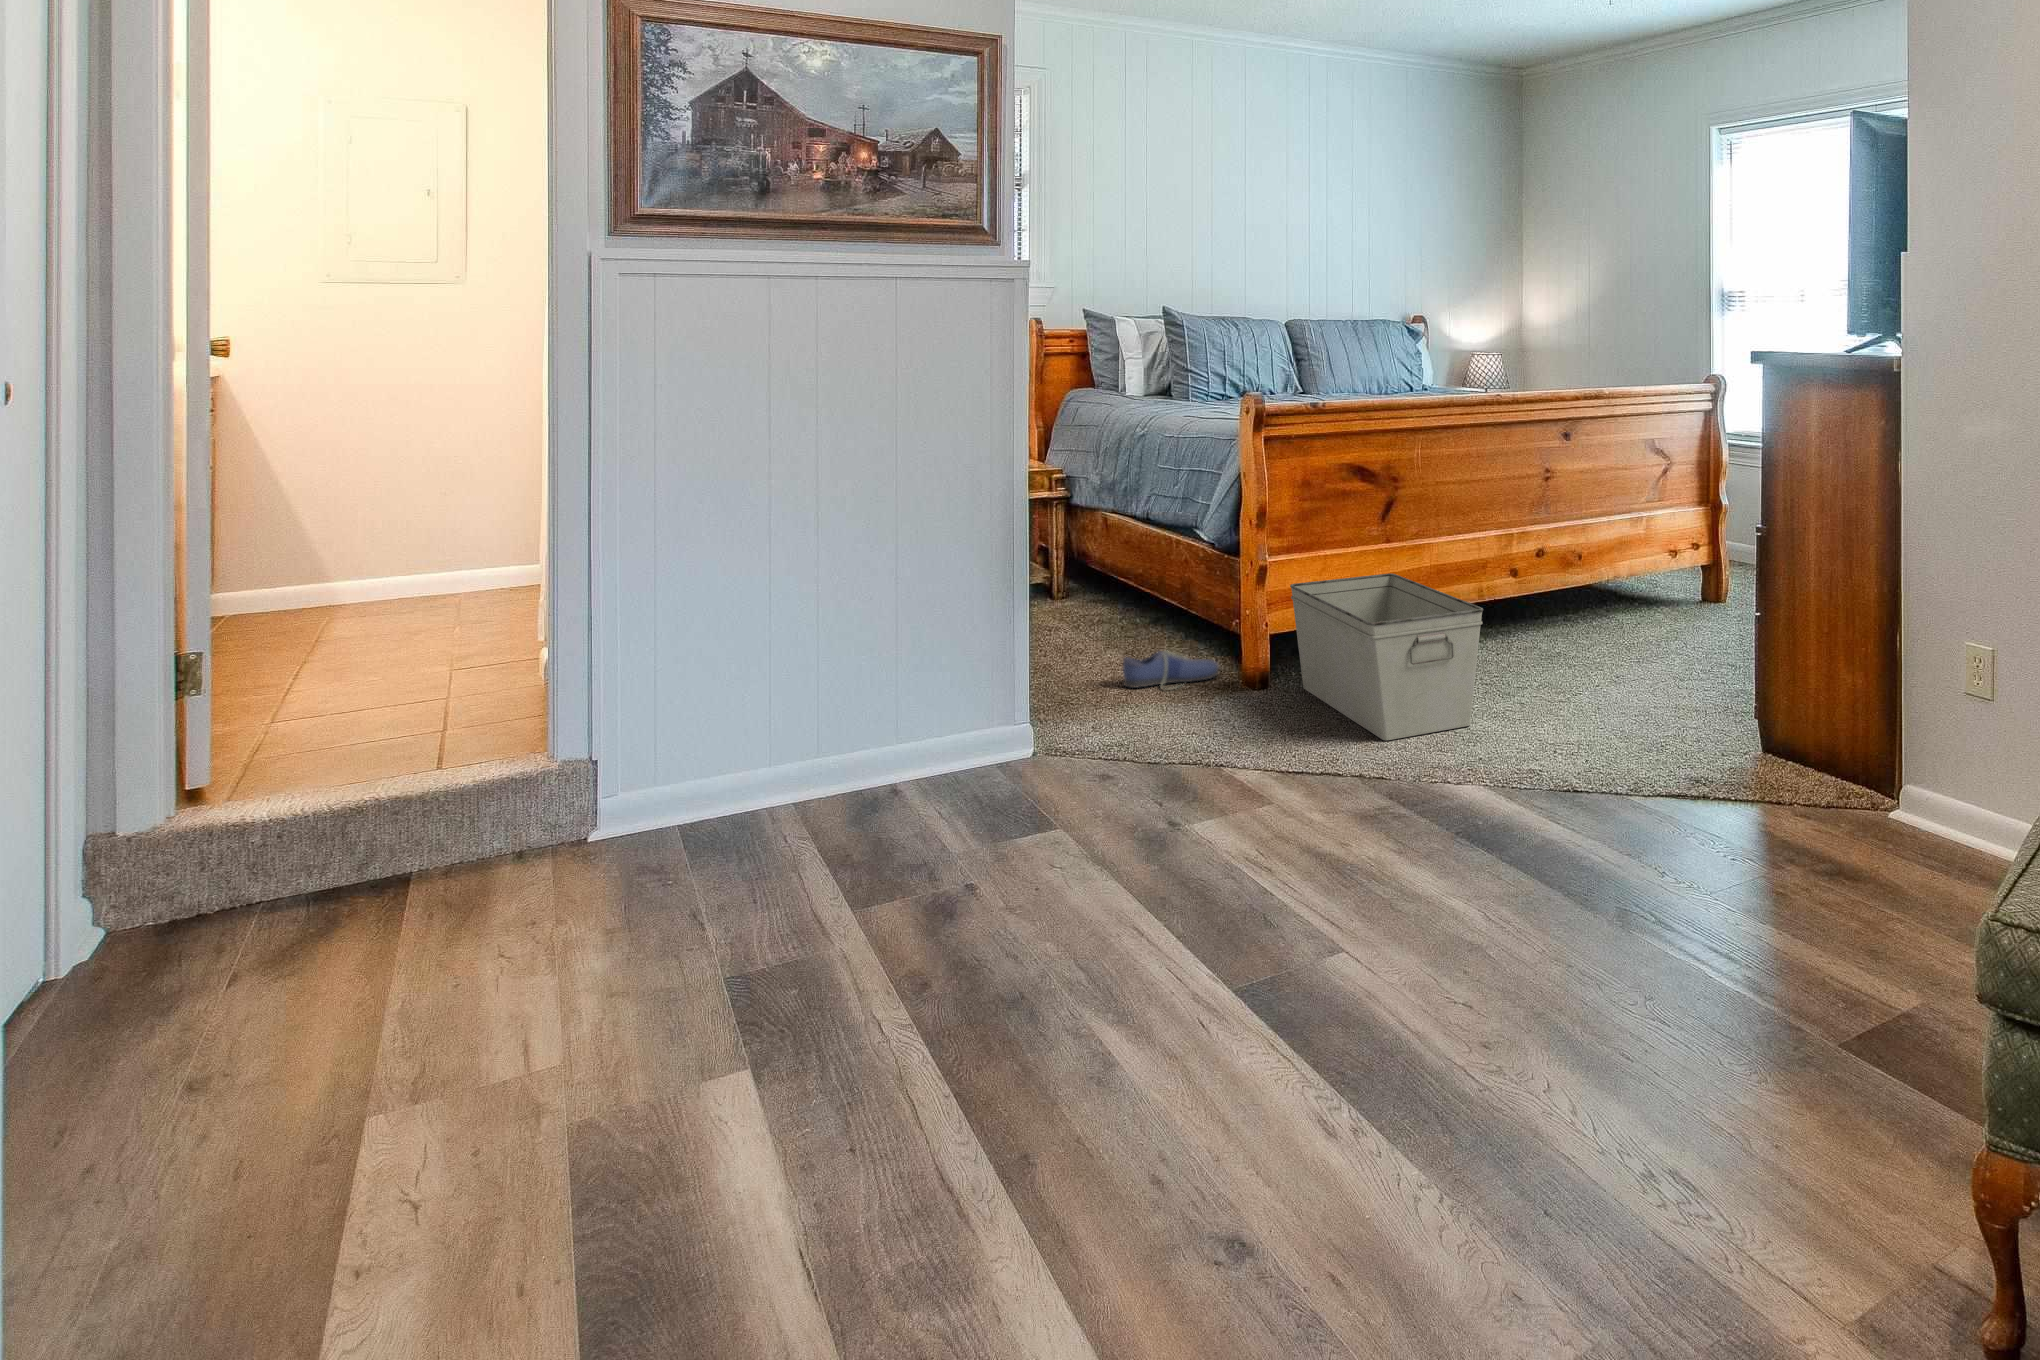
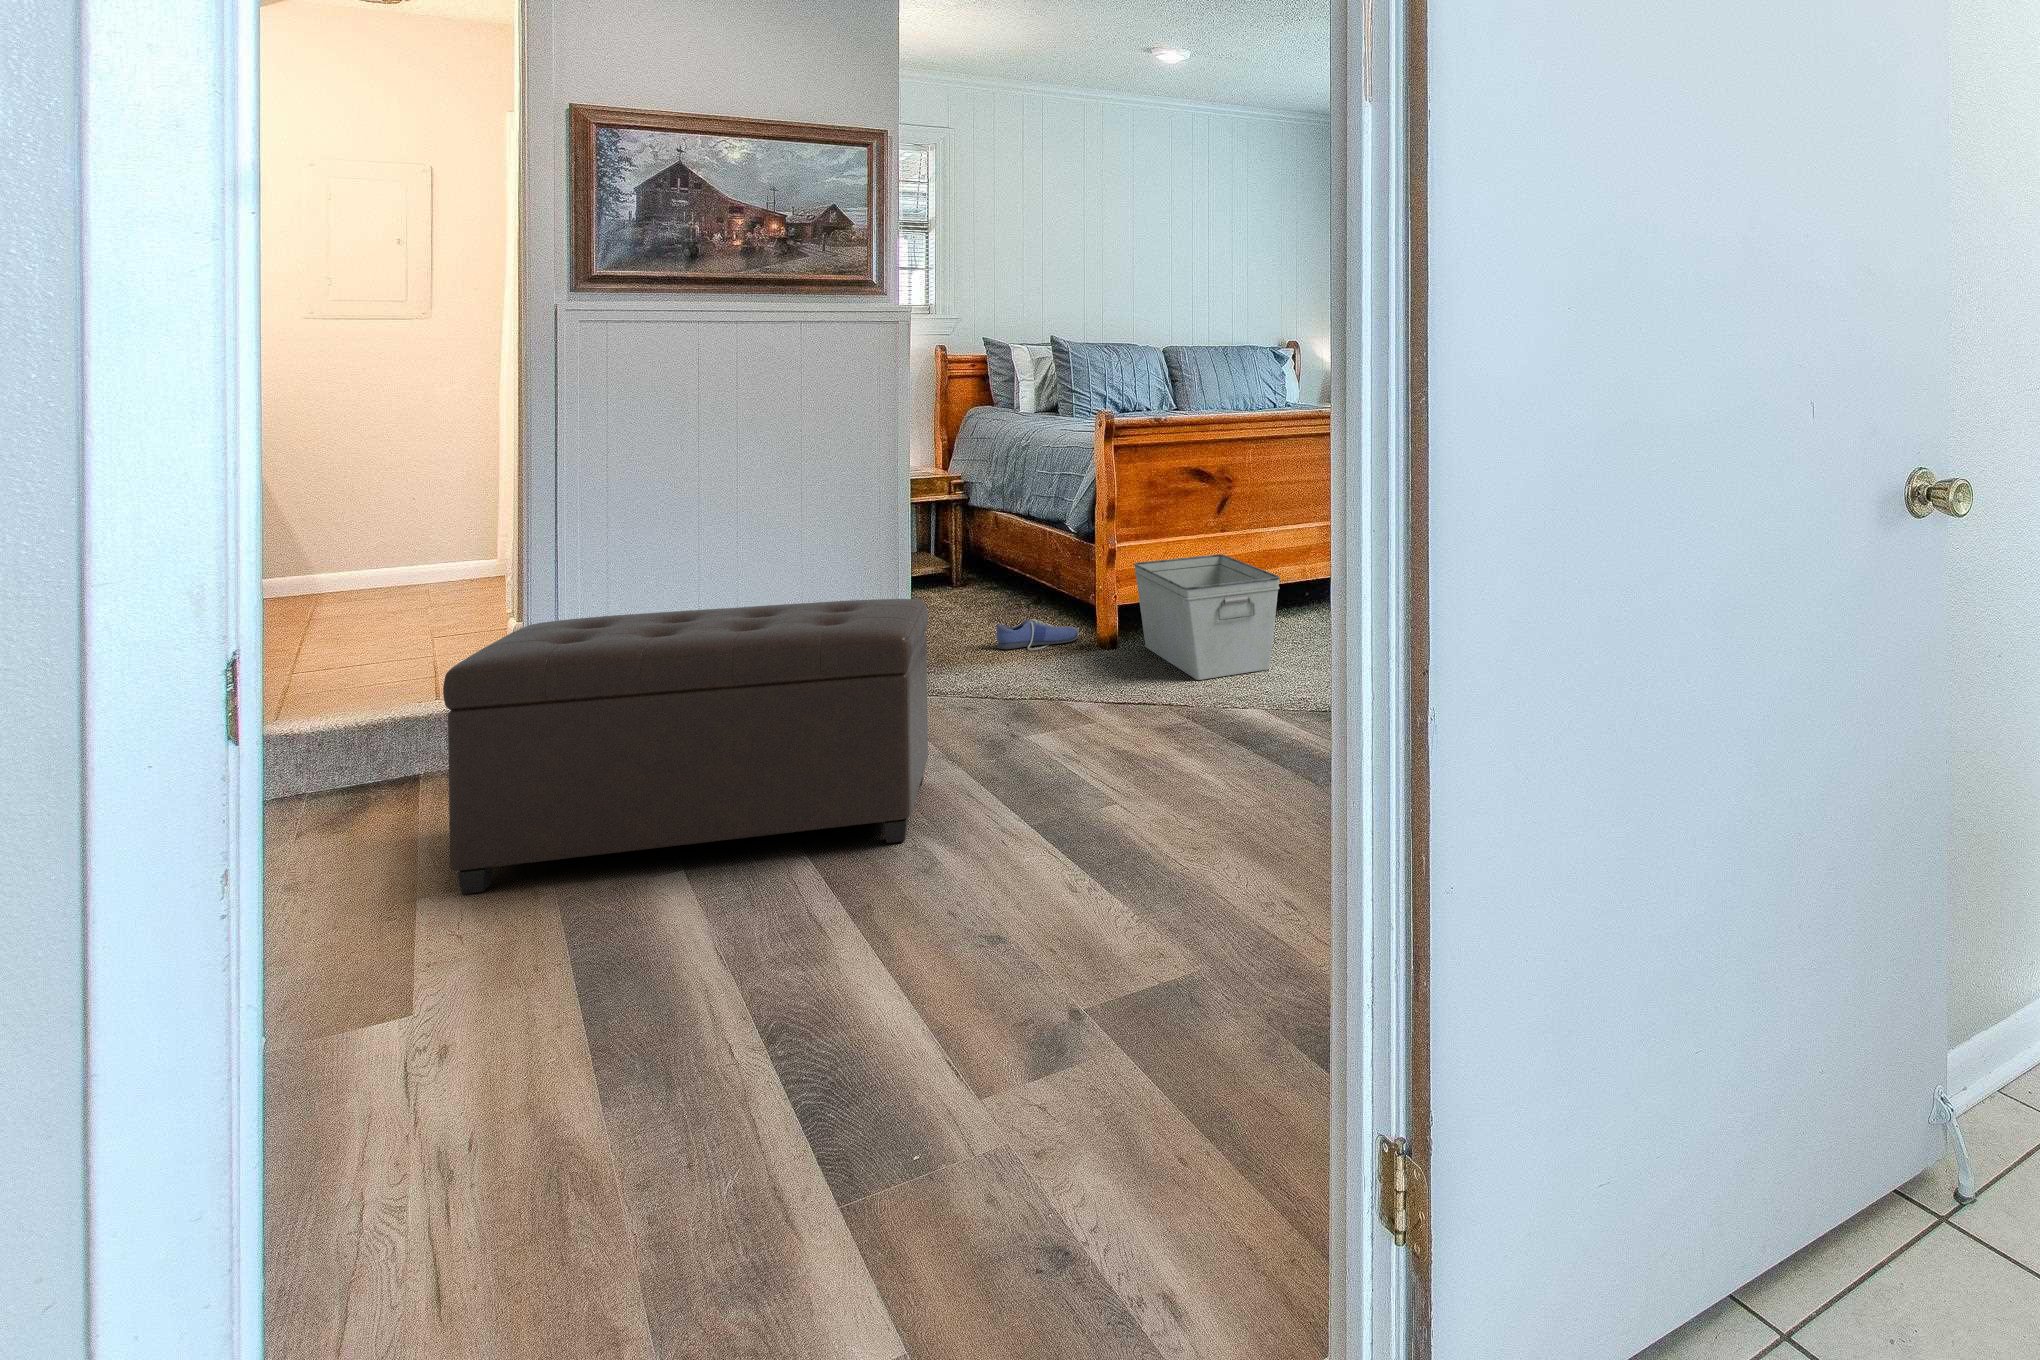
ottoman: none [403,653,1073,1105] -> present [443,599,928,894]

